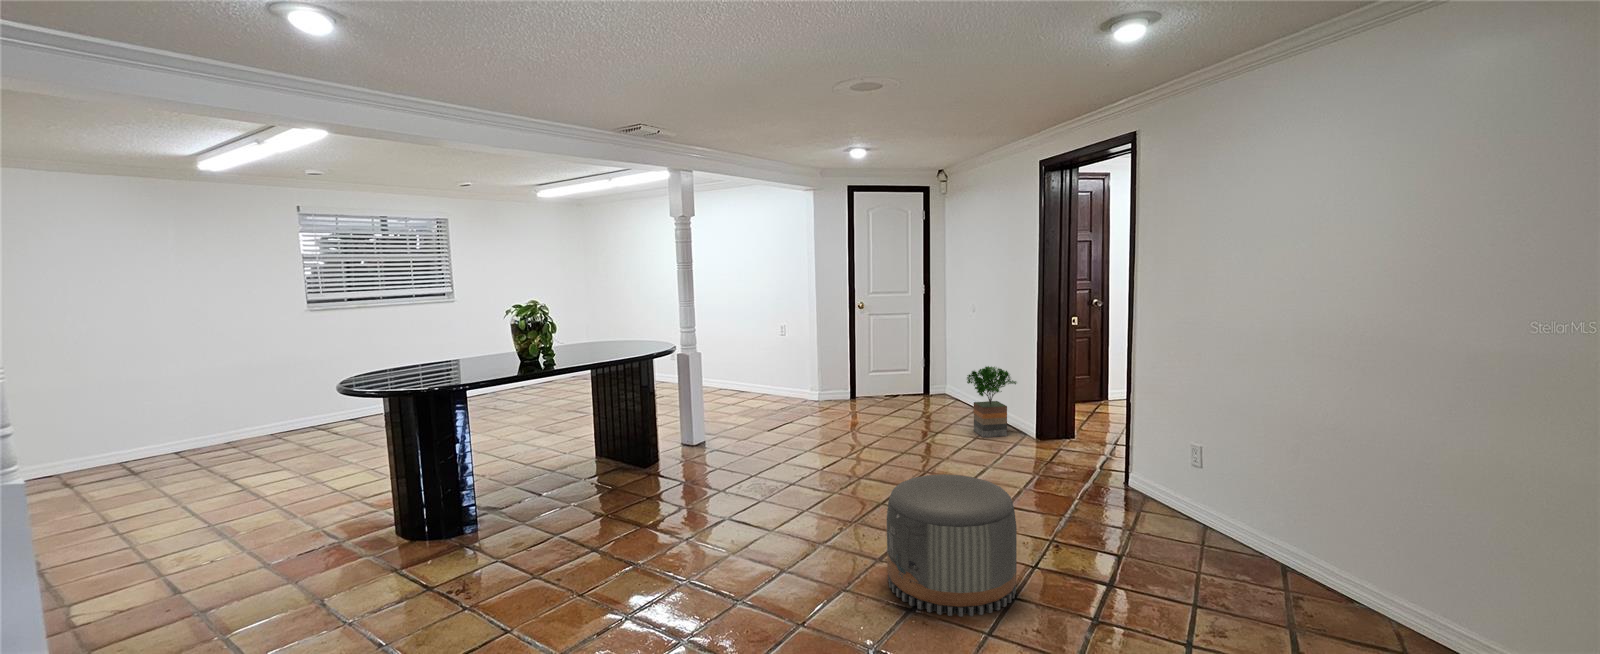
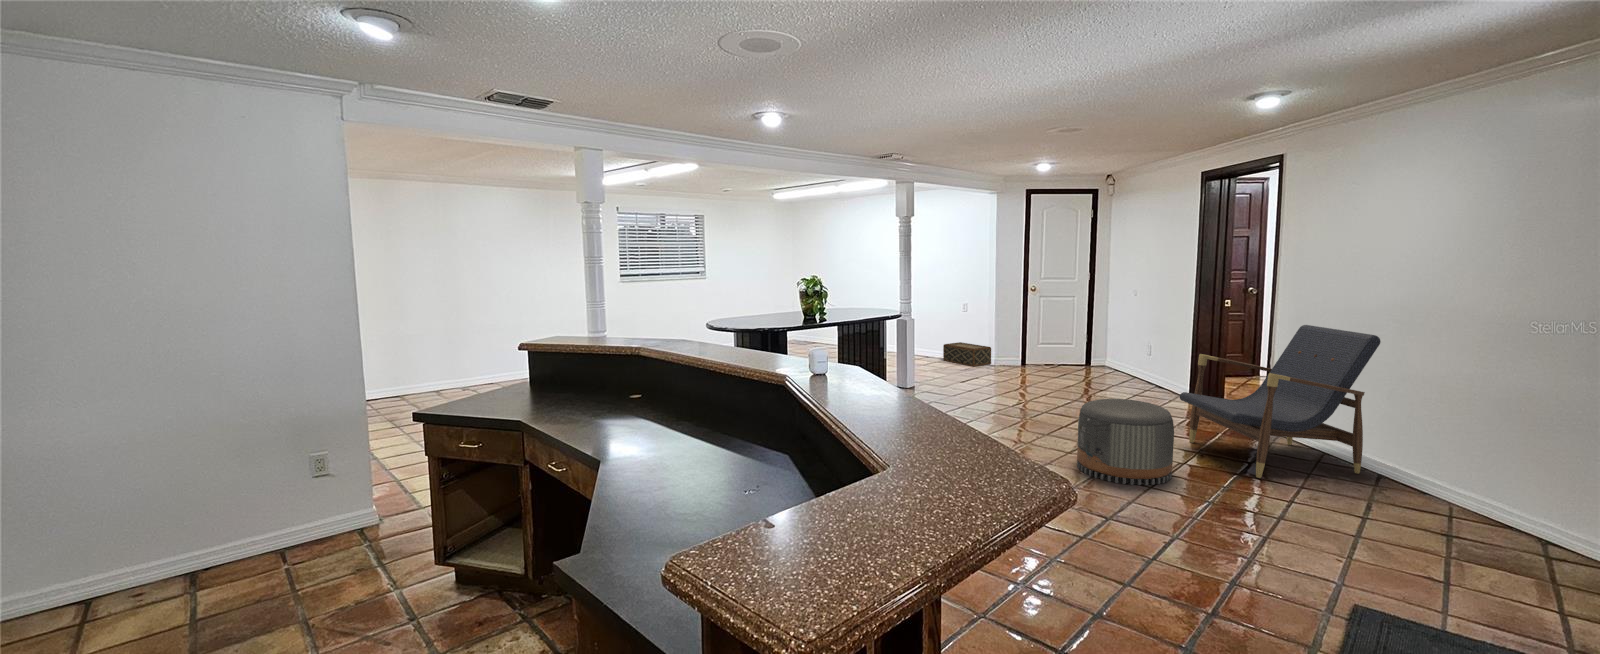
lounge chair: none [1024,354,1265,581] -> present [1180,325,1381,478]
potted tree: present [967,366,1016,437] -> none [1126,337,1173,394]
woven basket: none [760,374,817,405] -> present [943,342,991,366]

